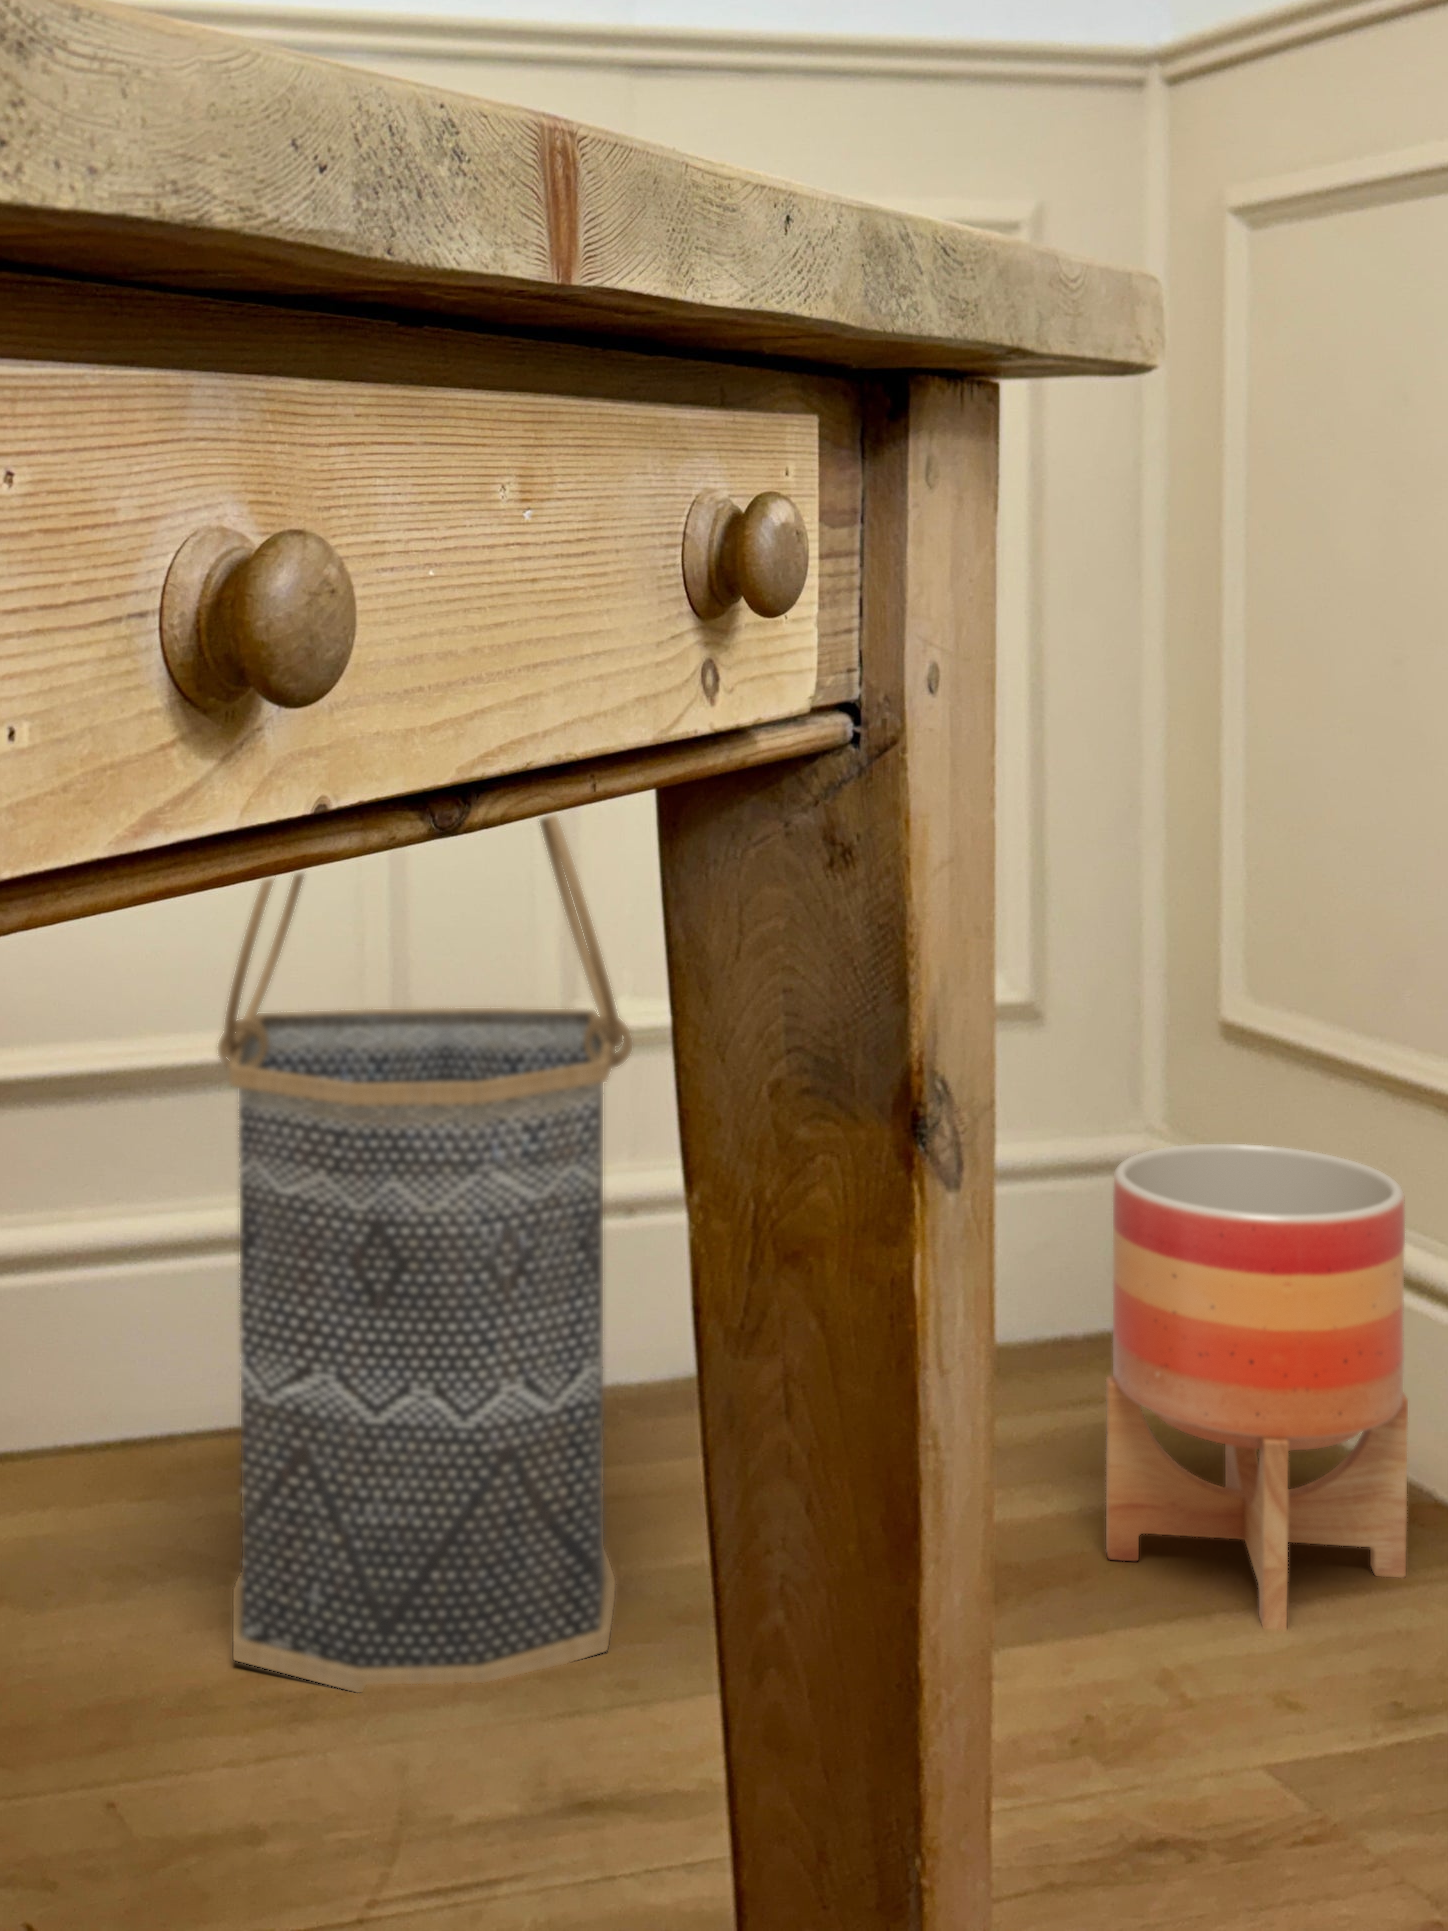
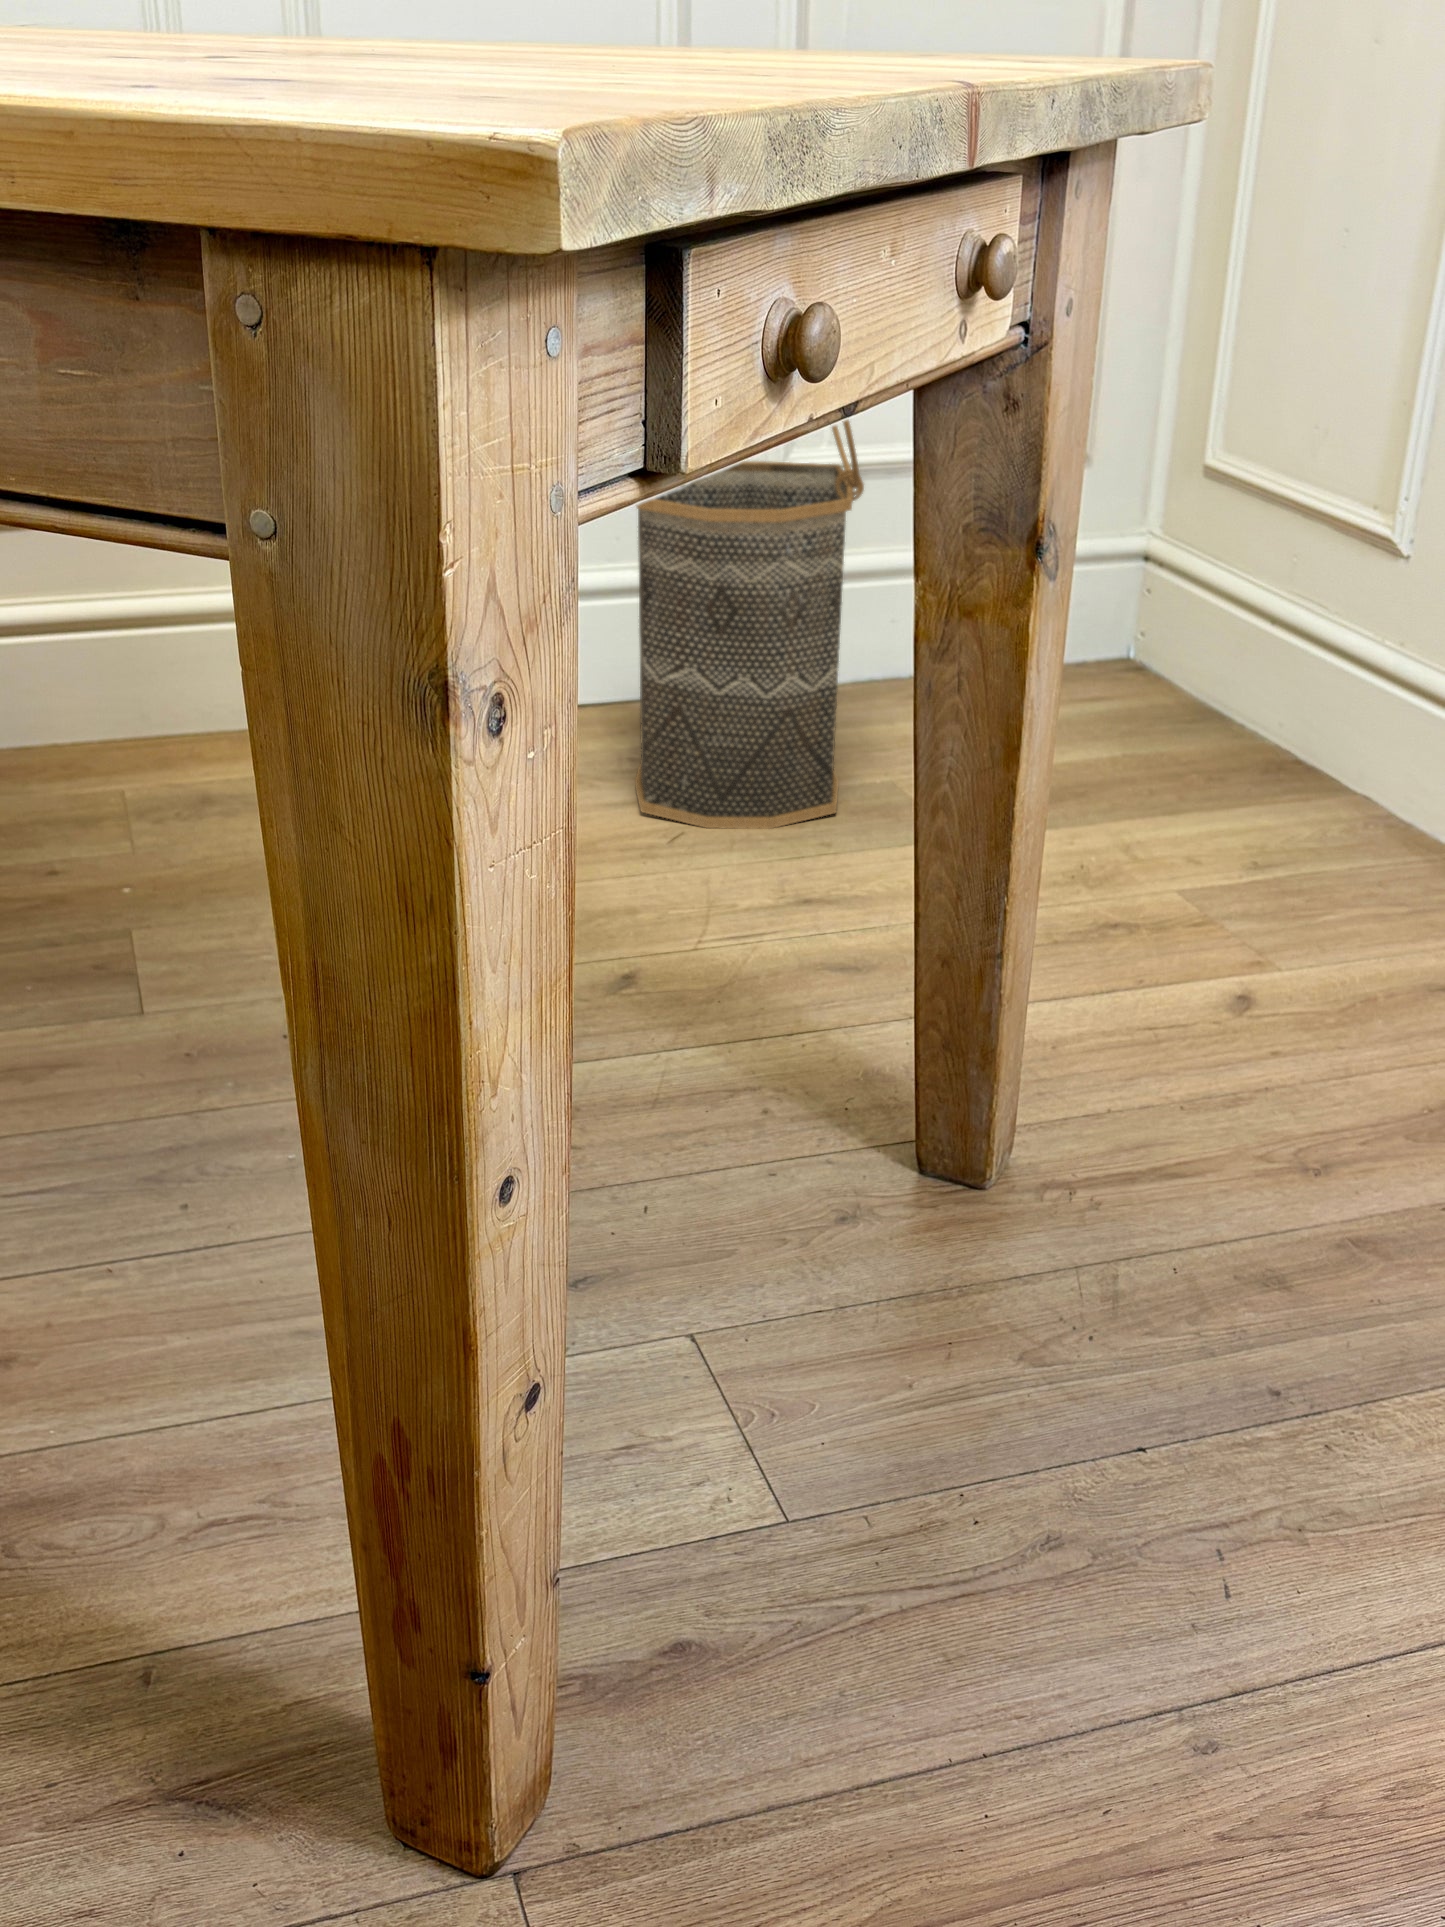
planter: present [1106,1144,1408,1630] -> none [1105,552,1302,814]

